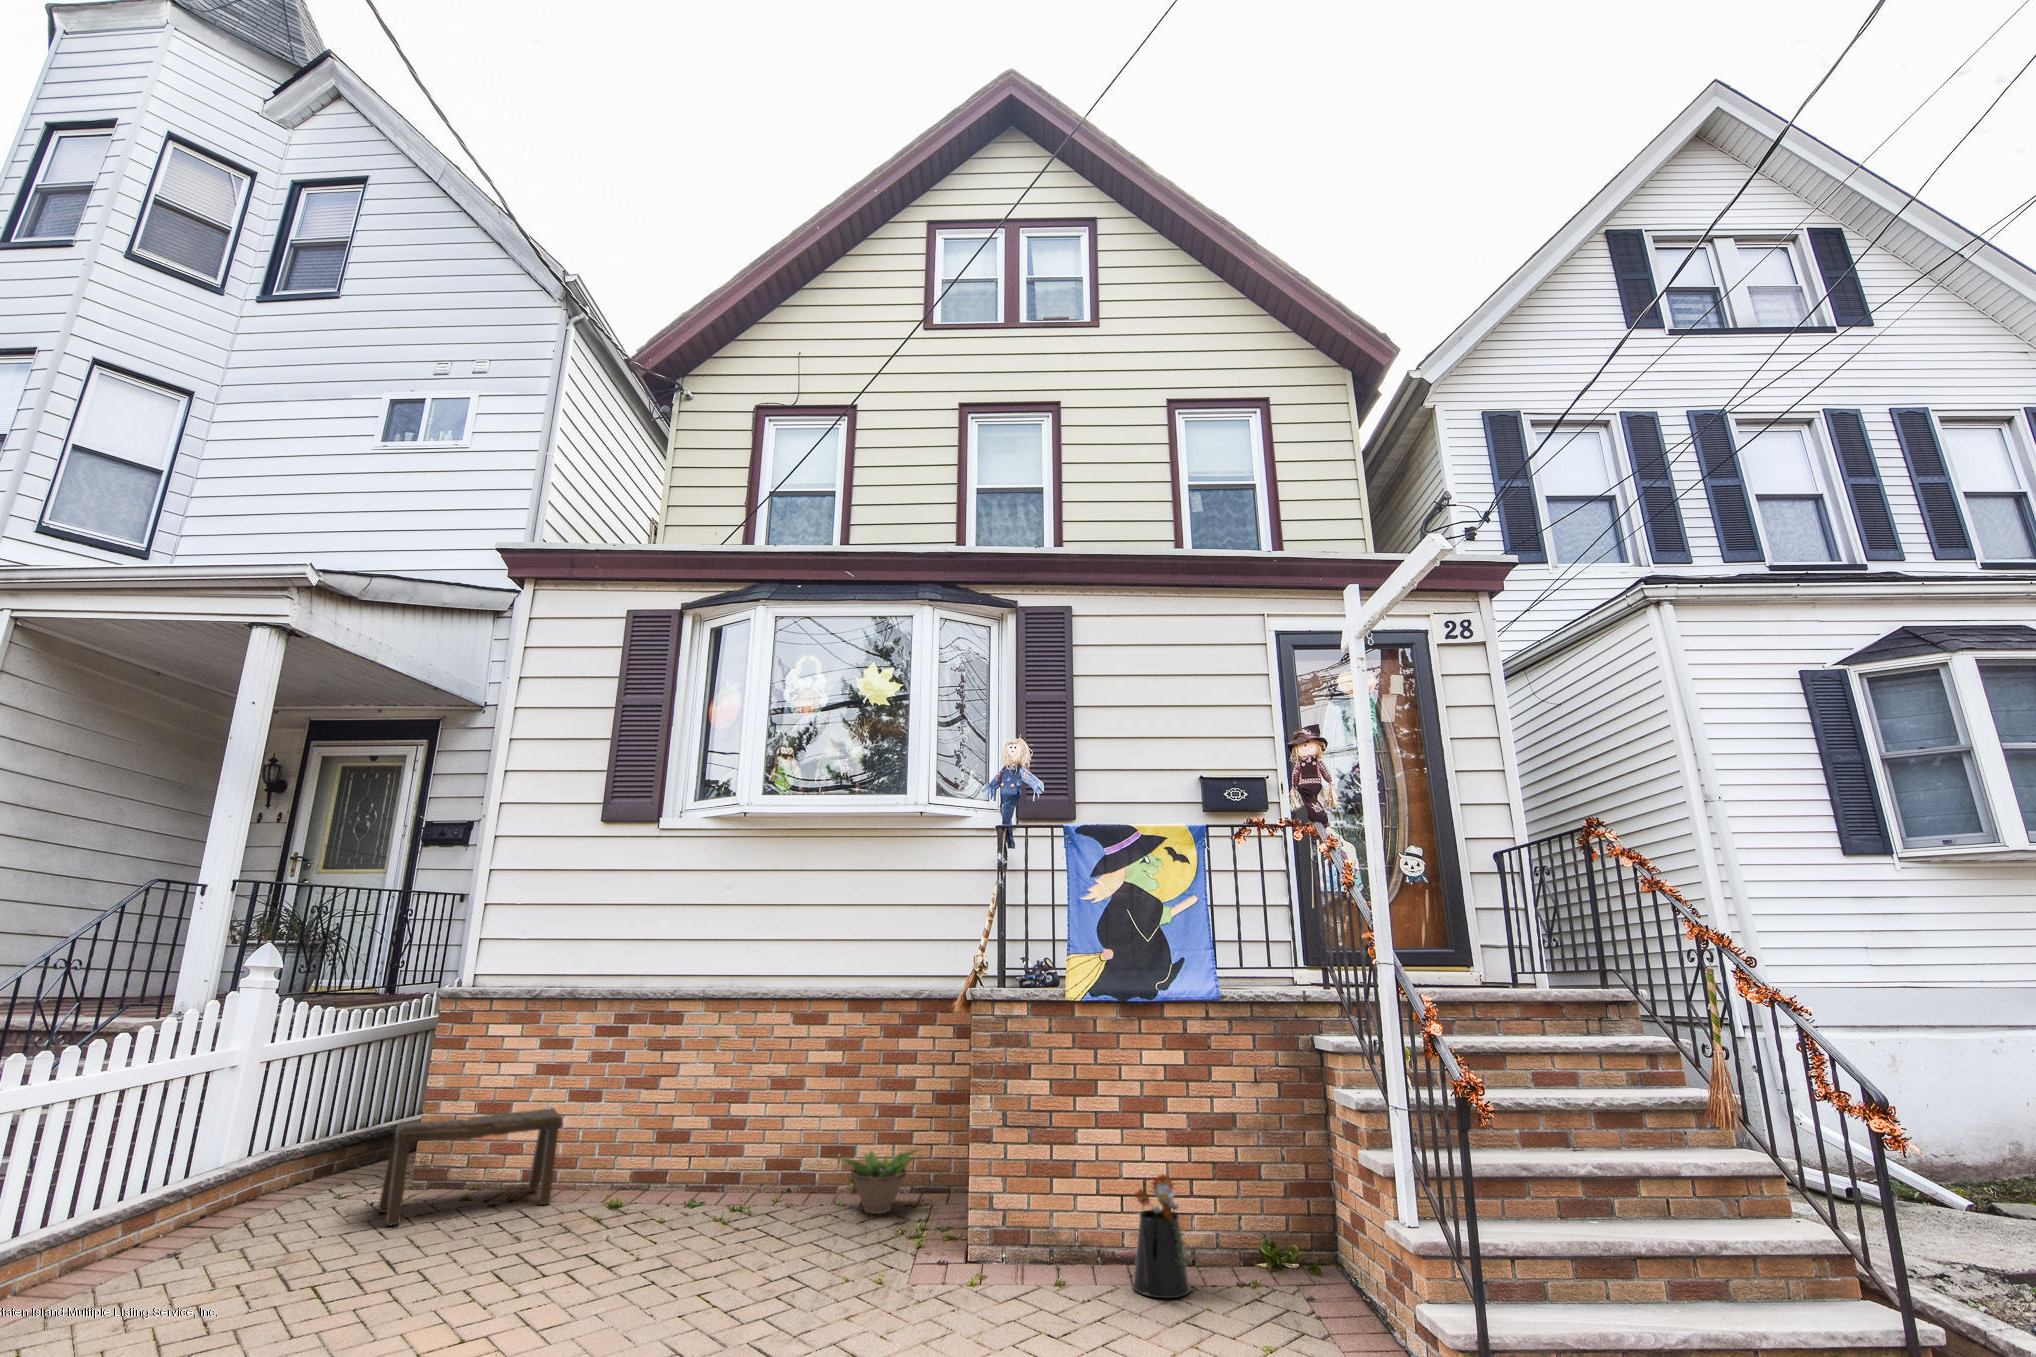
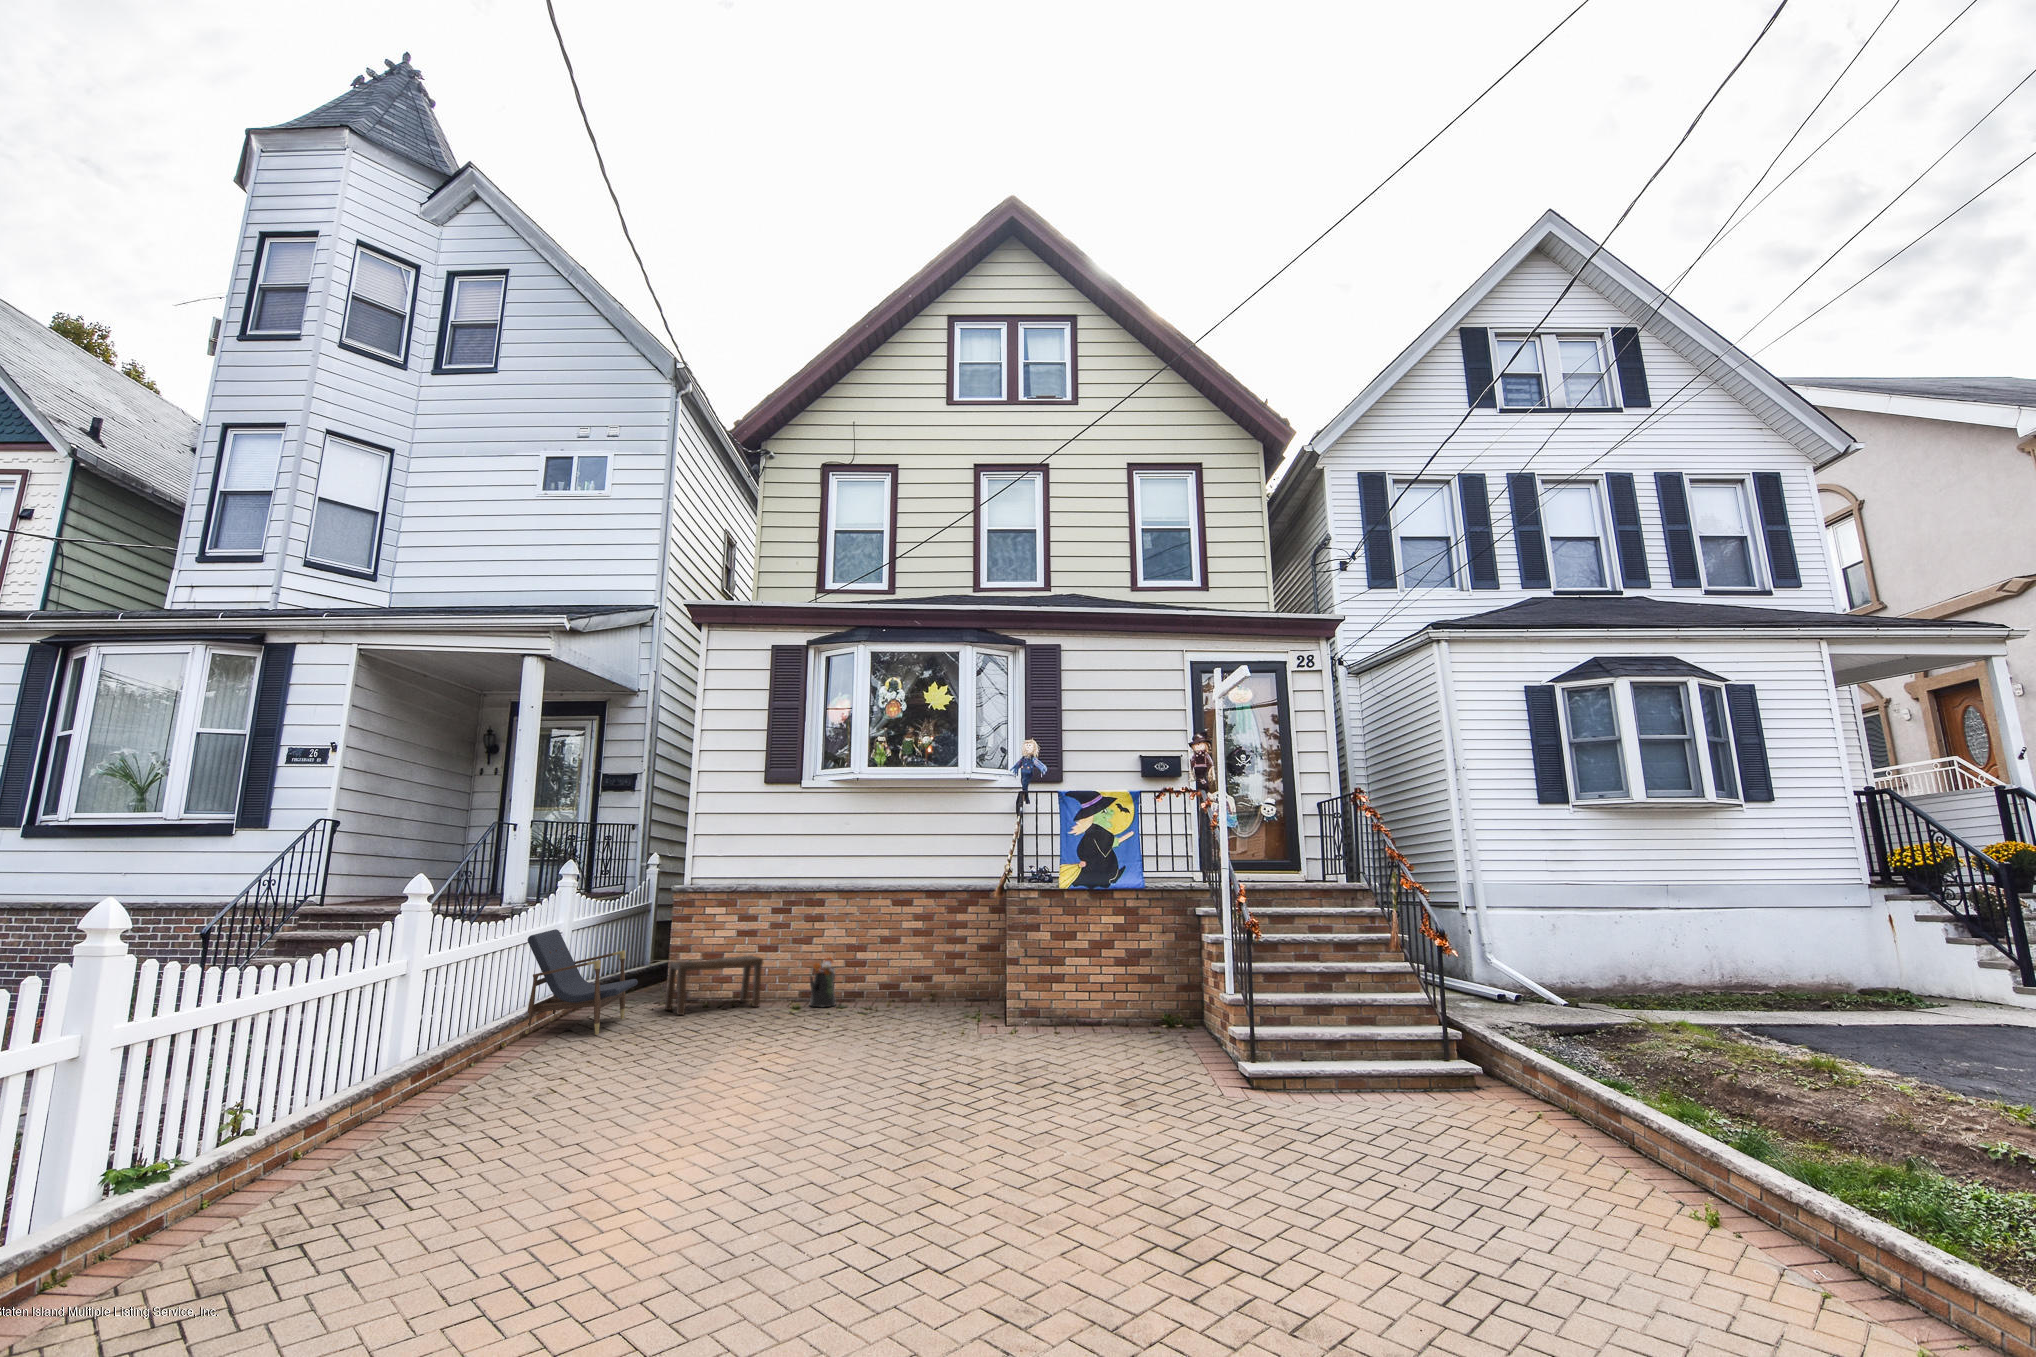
lounge chair: none [40,1067,311,1284] -> present [525,929,638,1035]
decorative plant: present [837,1149,921,1214] -> none [919,976,976,1010]
watering can: present [1132,1174,1191,1298] -> present [810,957,836,1007]

